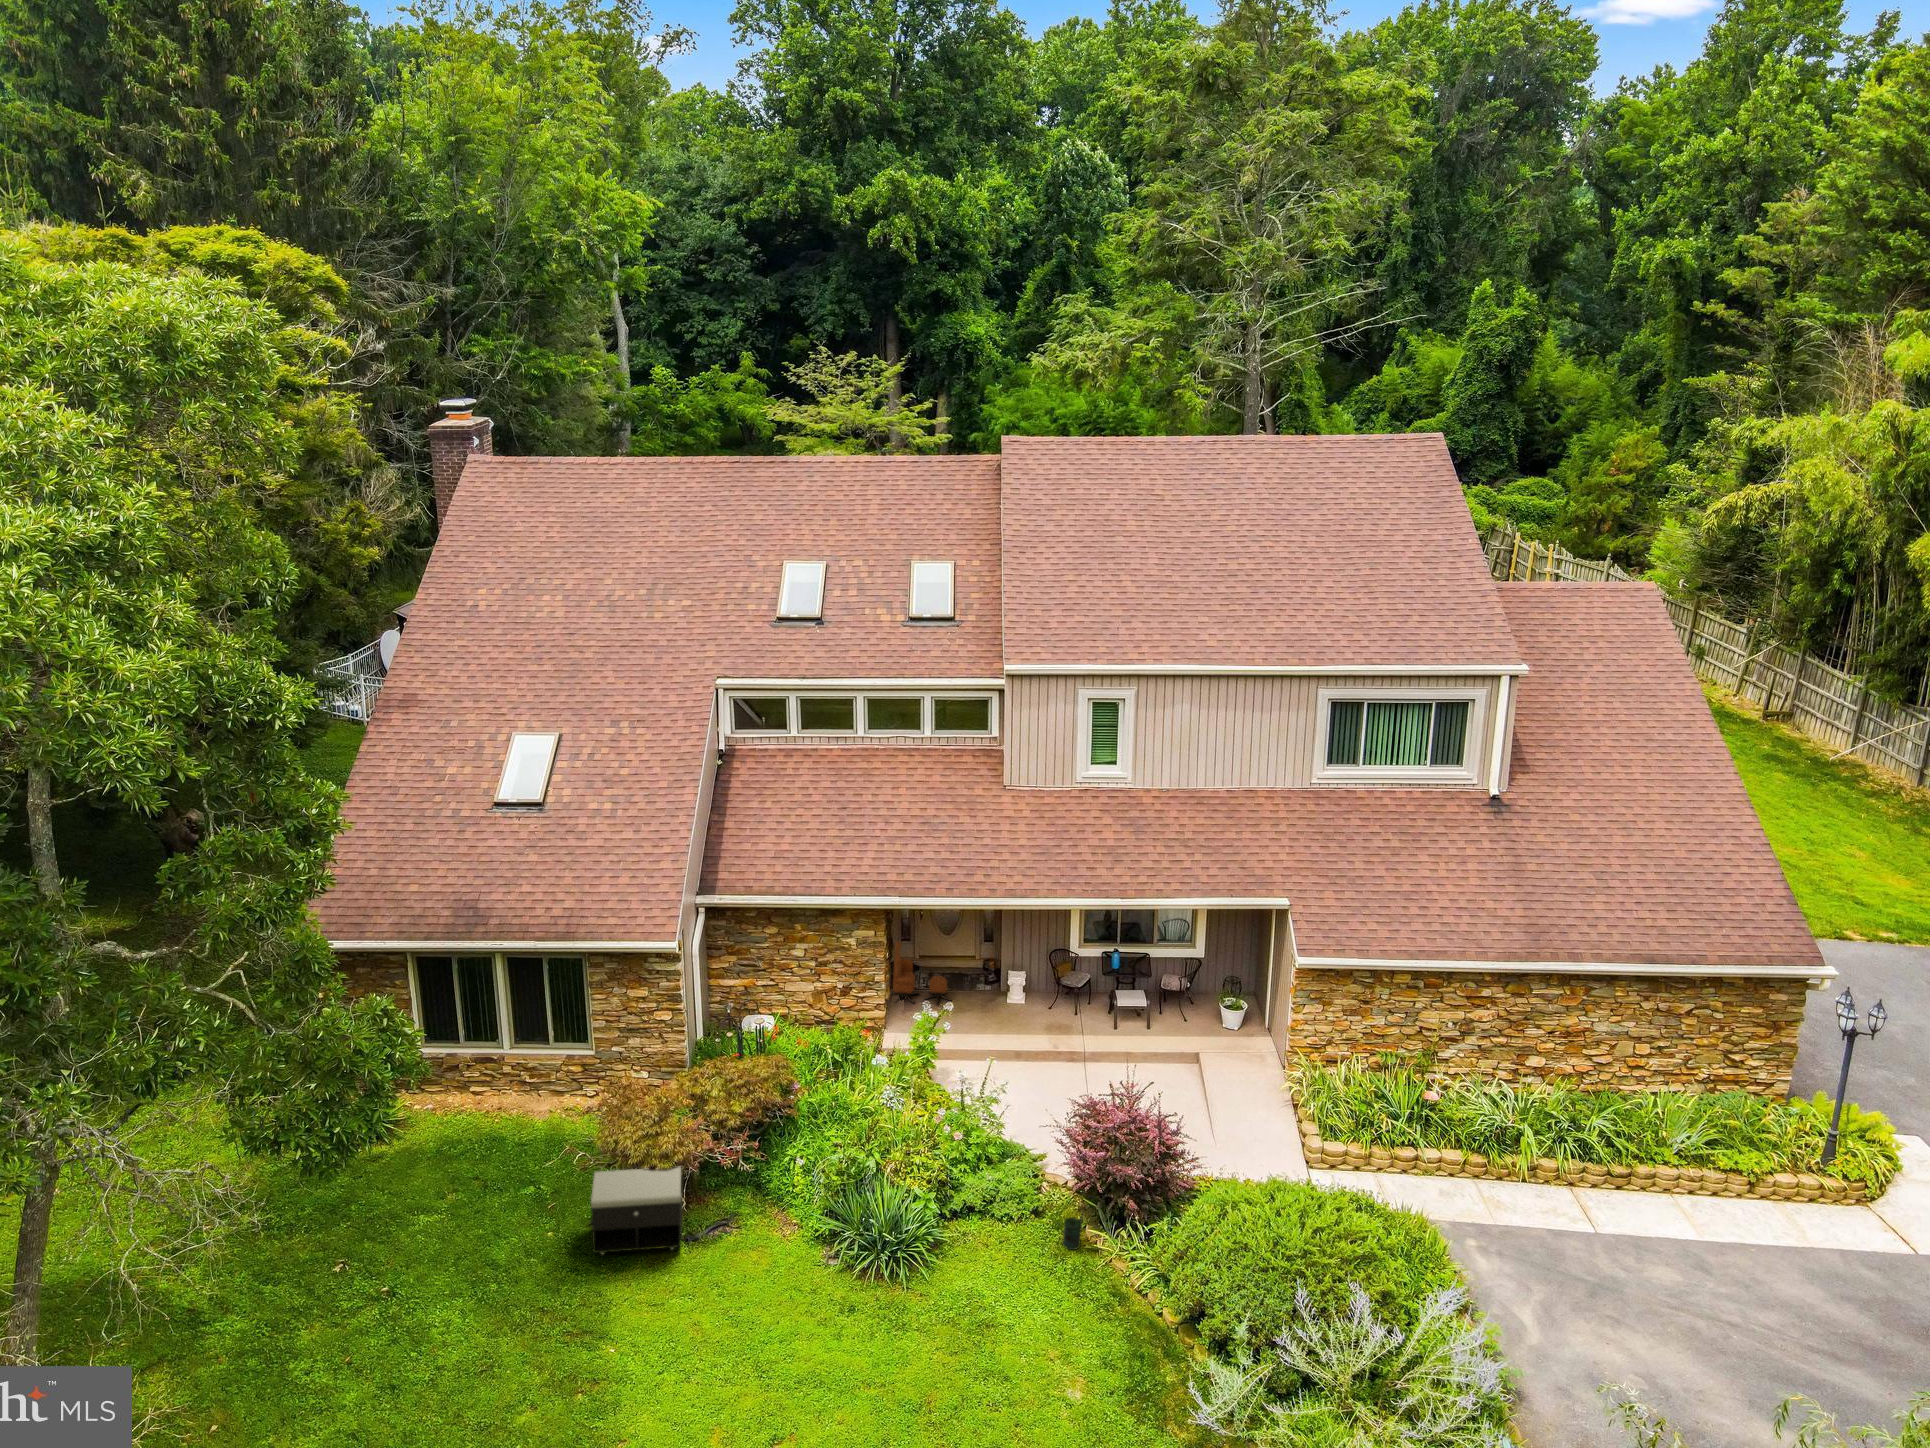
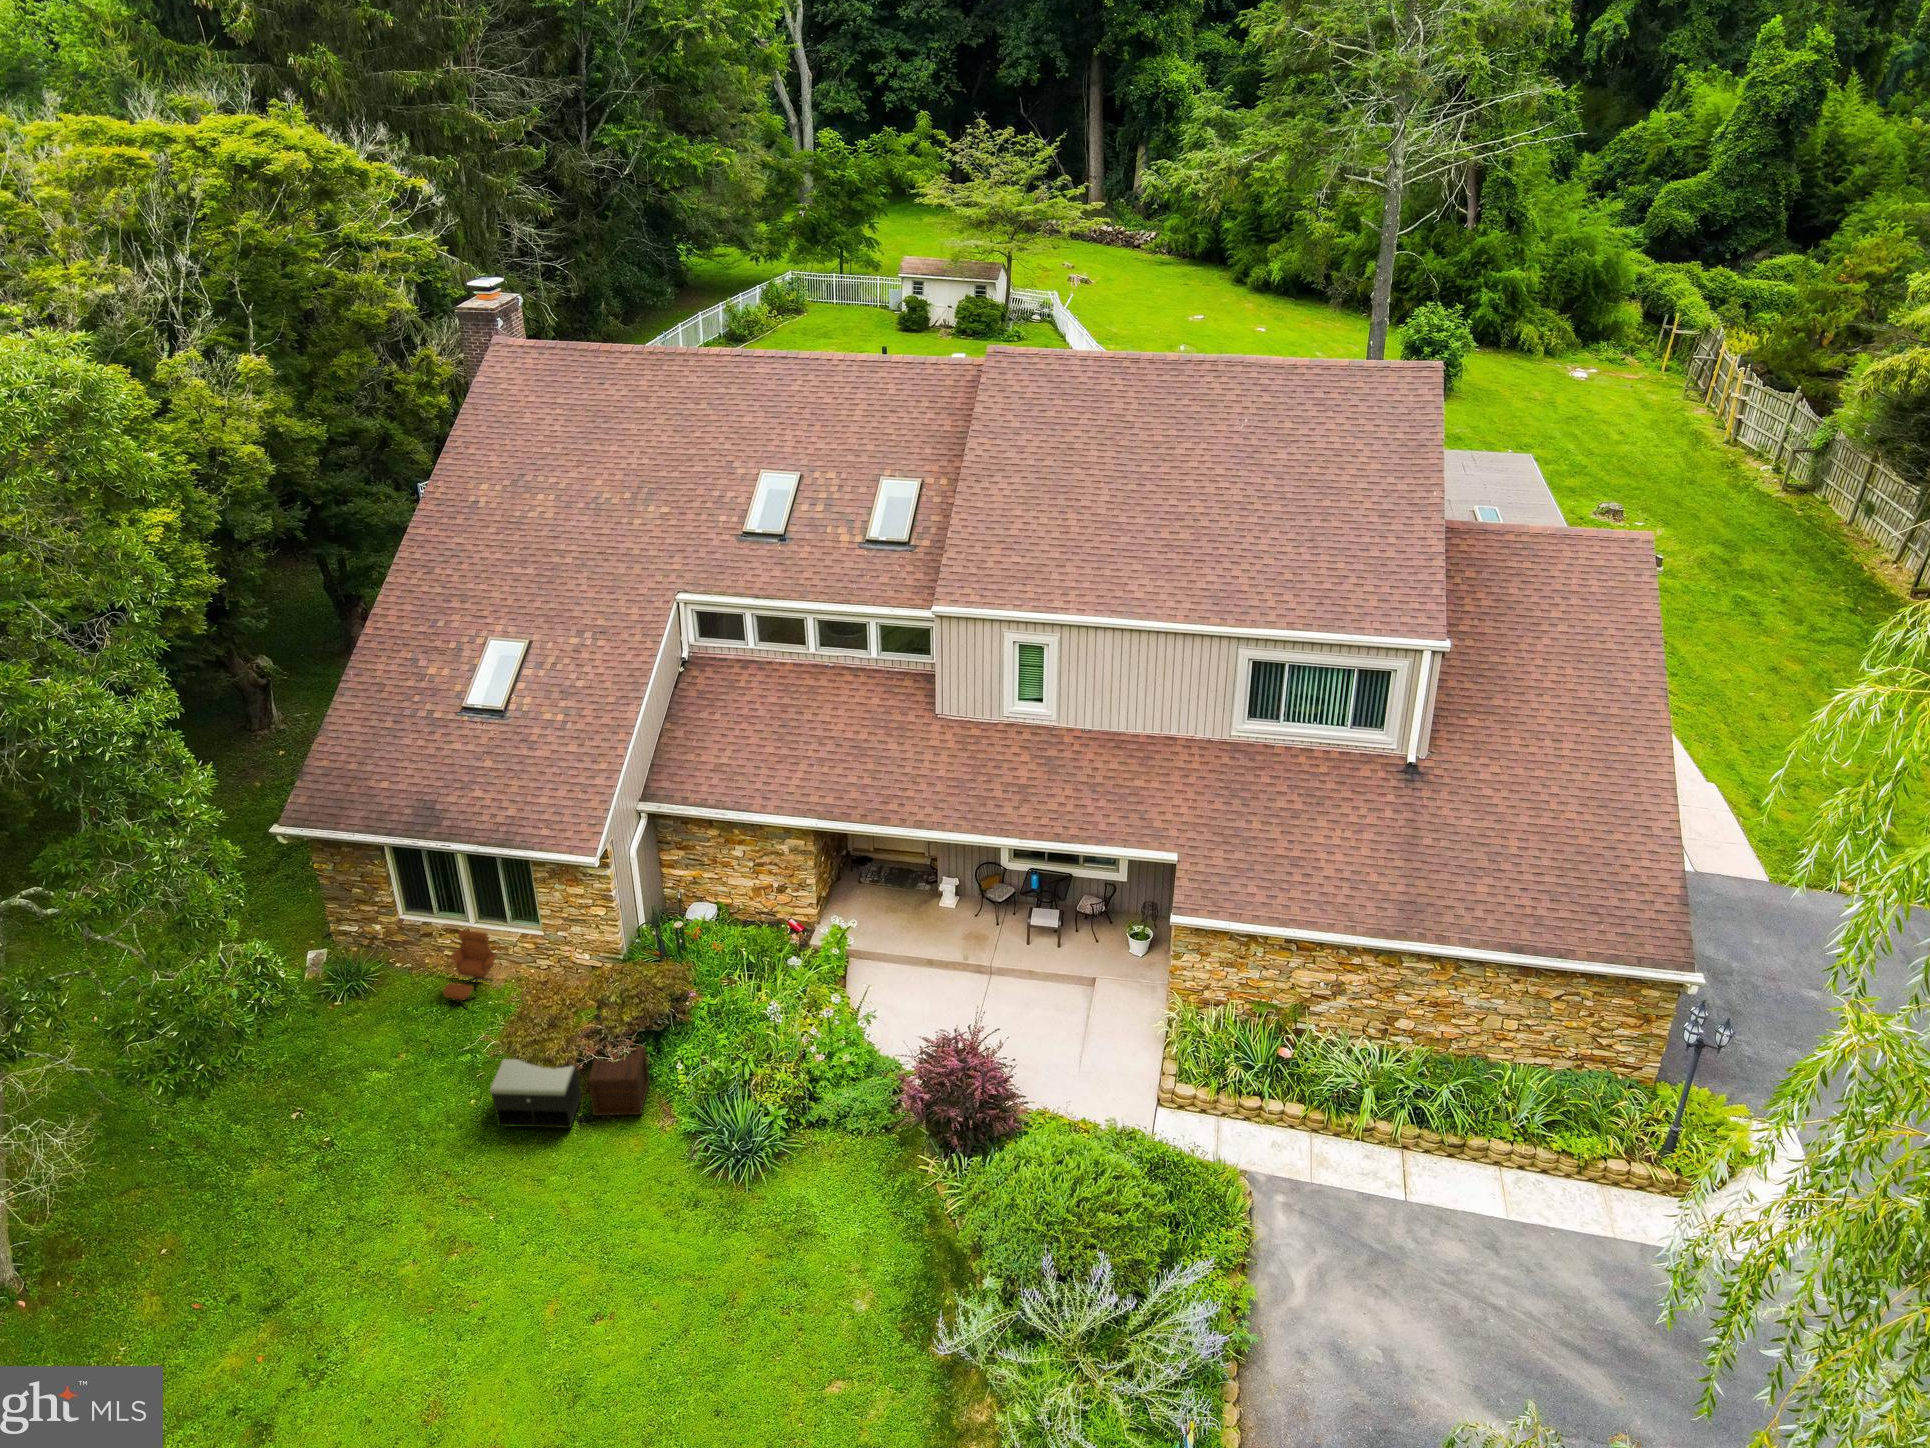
lounge chair: present [892,941,950,1003] -> present [443,930,496,1010]
wooden crate: none [697,1148,758,1234] -> present [588,1046,649,1116]
watering can: present [1063,1208,1086,1250] -> none [893,1129,922,1166]

